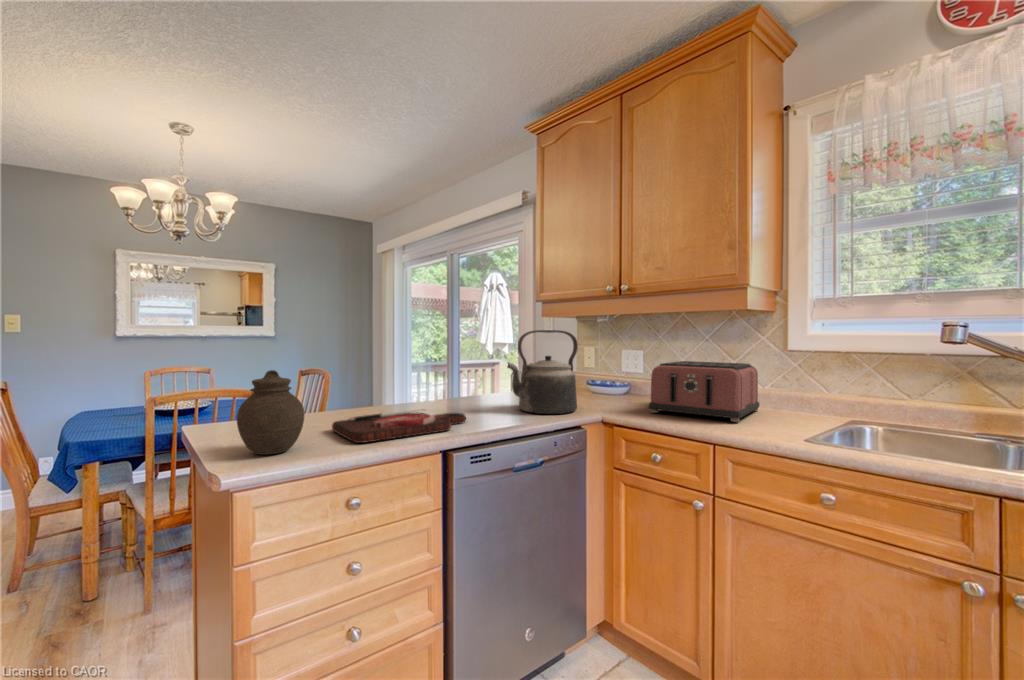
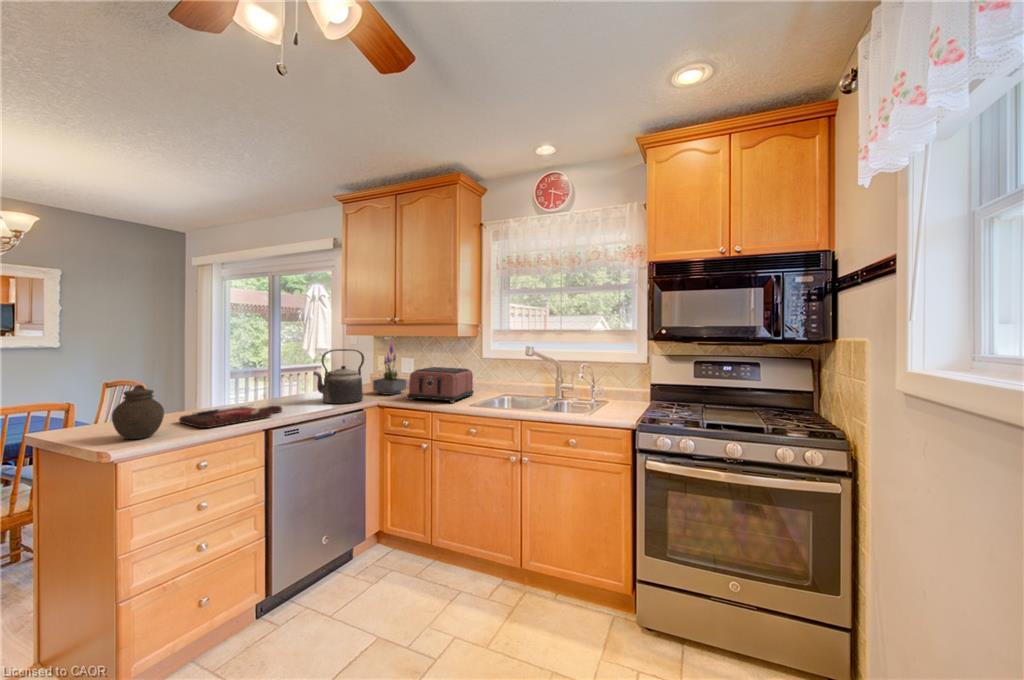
potted plant: none [587,318,636,404] -> present [373,342,406,395]

